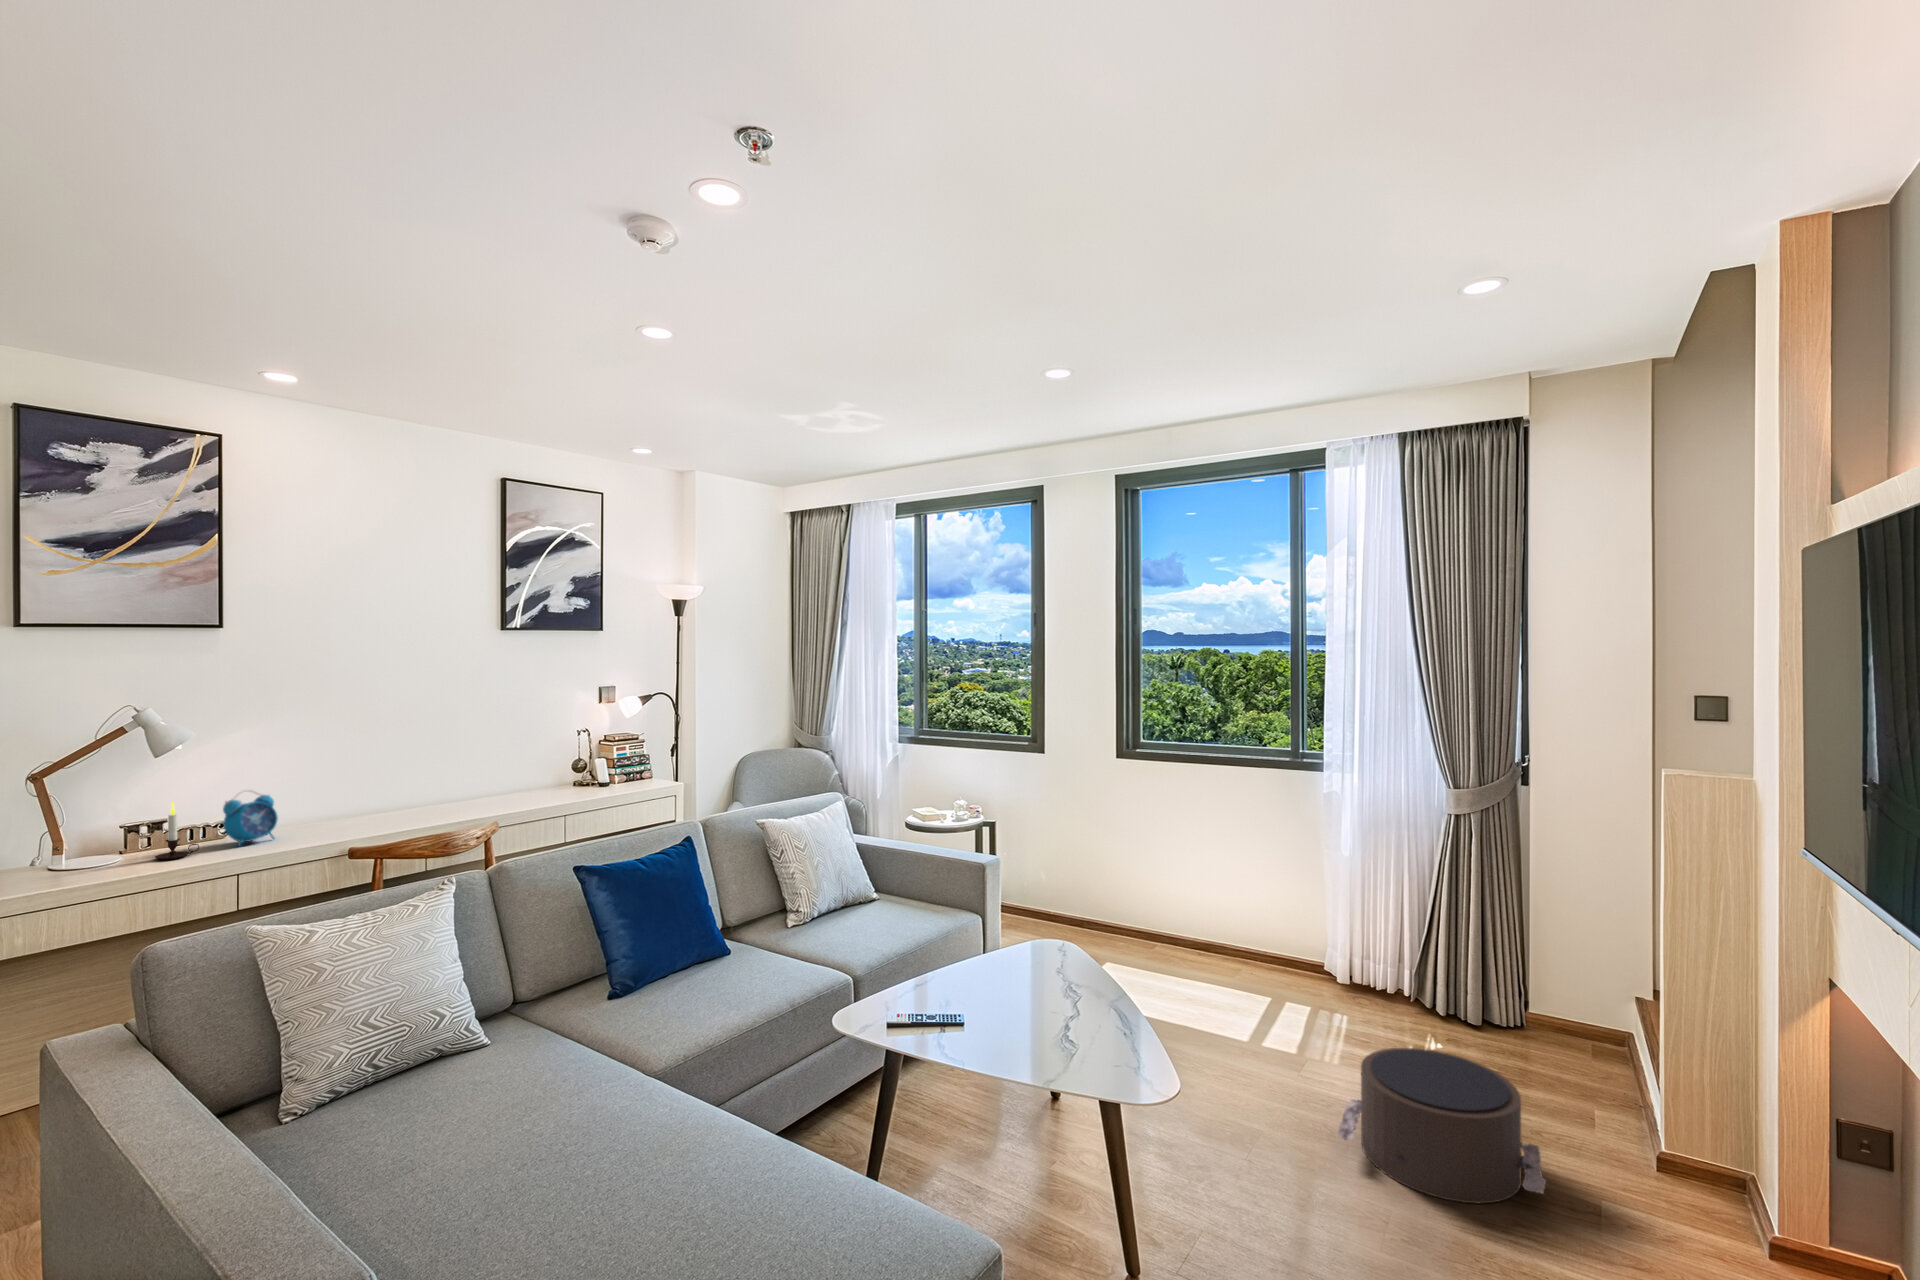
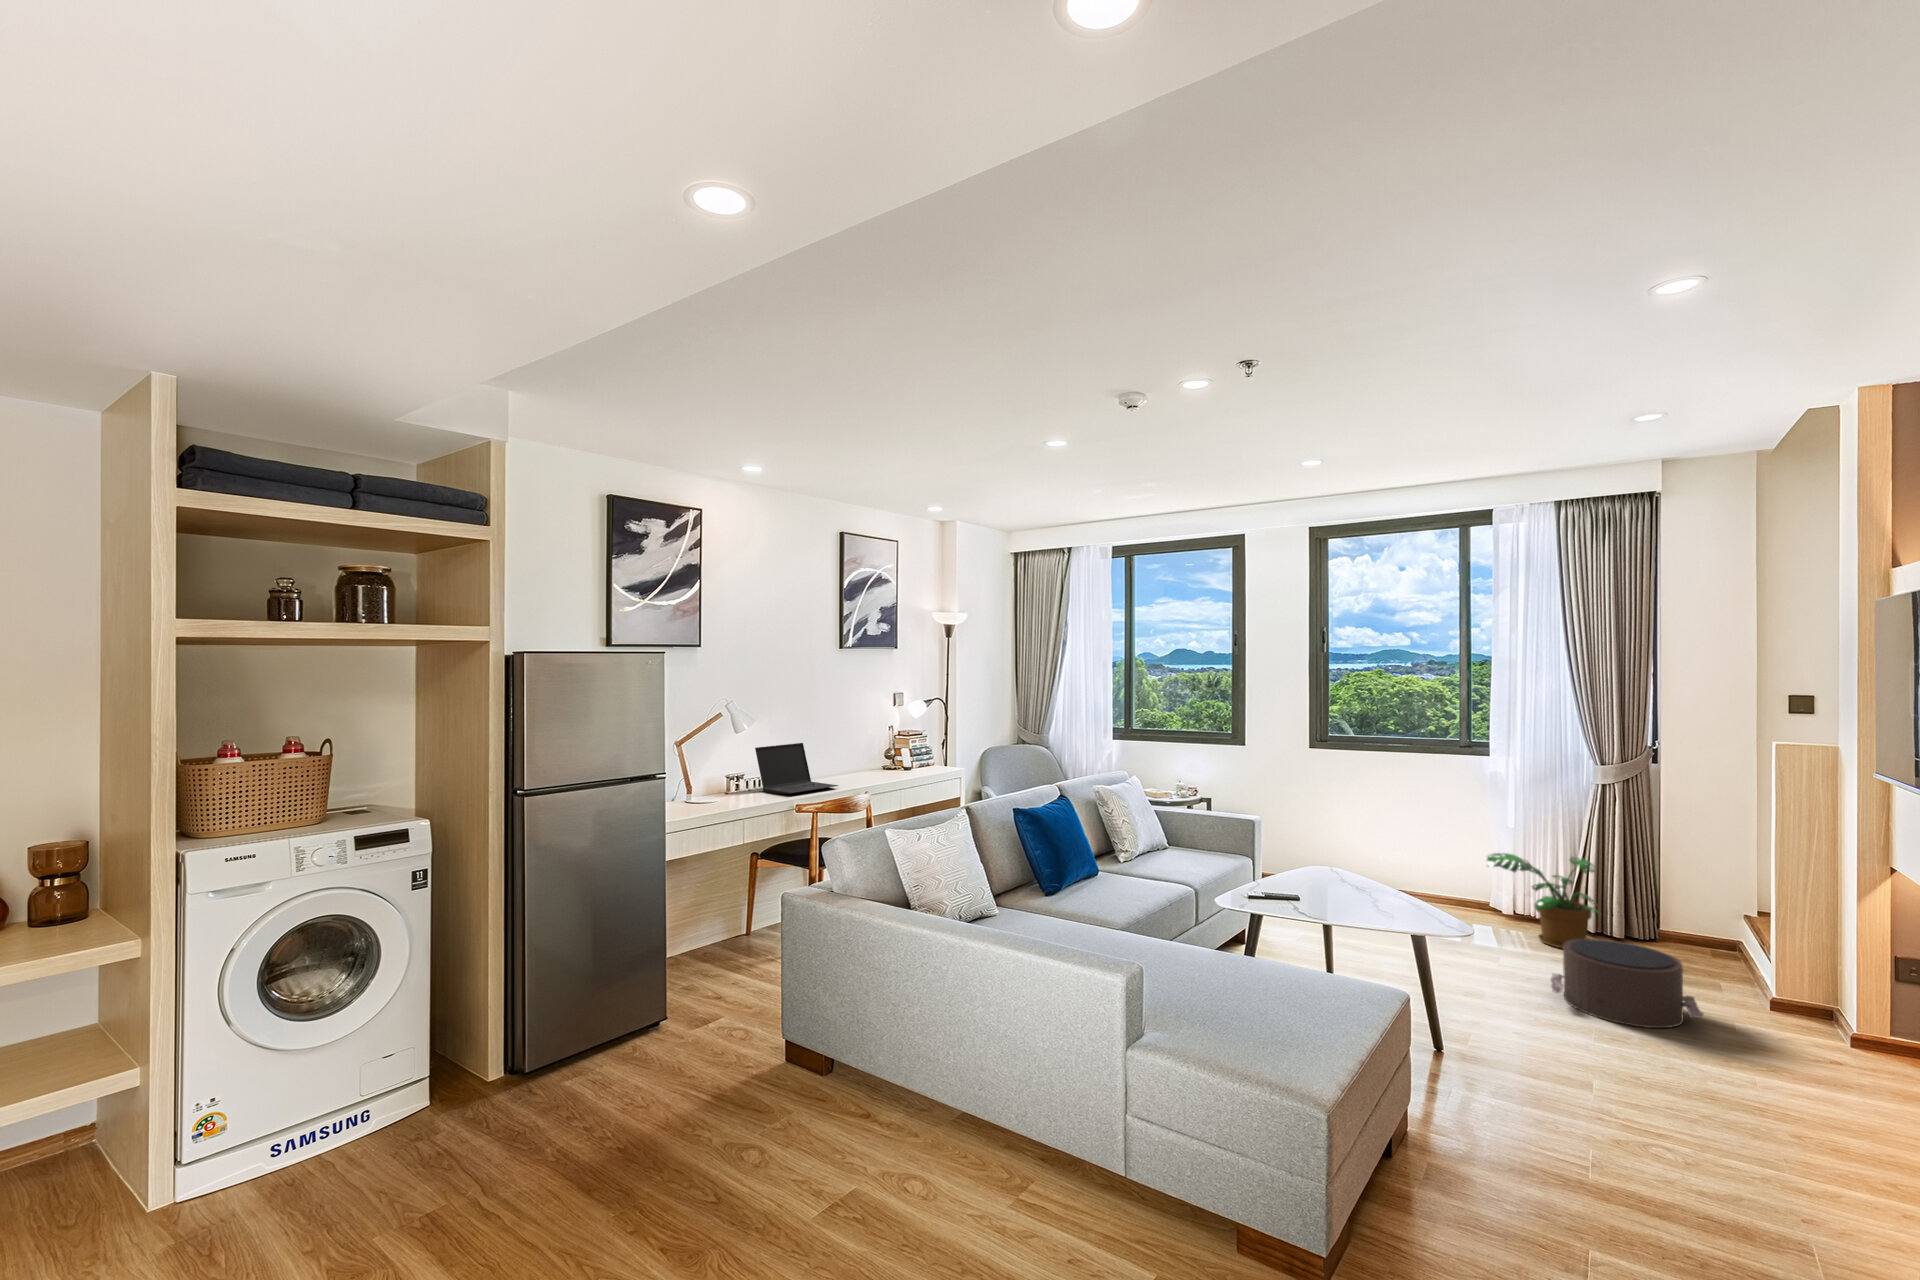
laptop: none [315,758,439,832] -> present [755,743,838,794]
alarm clock: present [223,791,278,845] -> none [722,762,750,801]
candle: present [155,801,199,859] -> none [696,767,718,808]
potted plant: none [1299,907,1447,1043] -> present [1487,853,1601,949]

